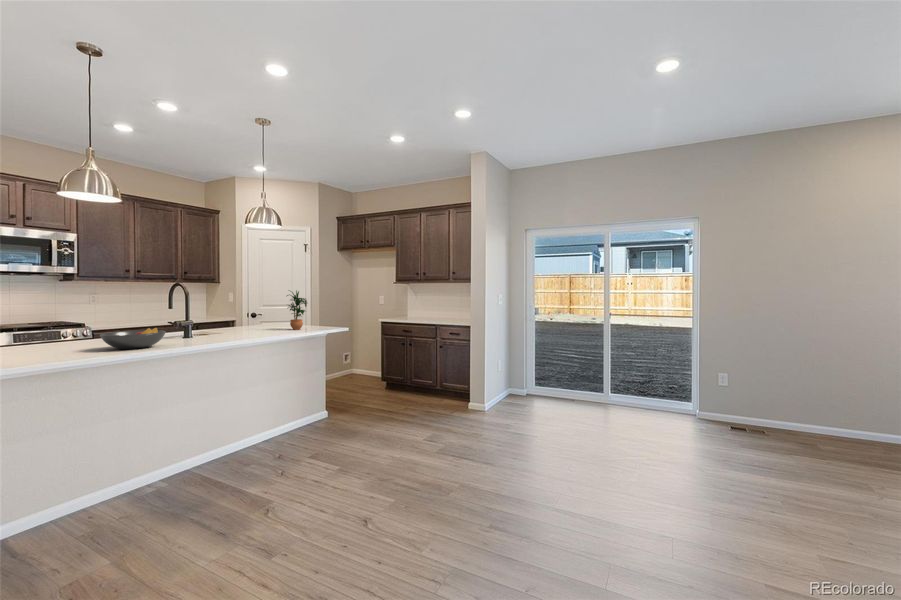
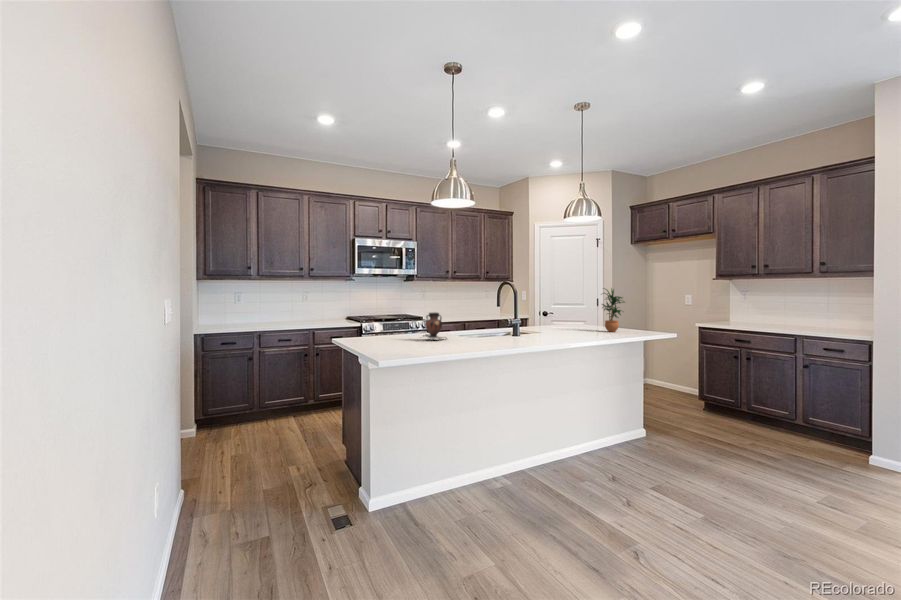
vase: none [44,317,92,348] -> present [421,312,446,340]
fruit bowl: present [100,327,166,349] -> none [460,324,511,344]

